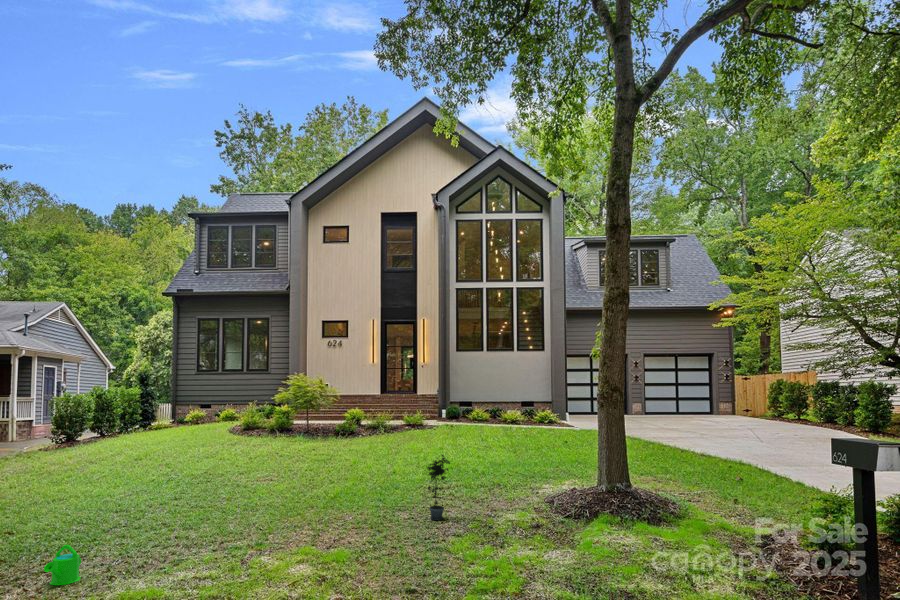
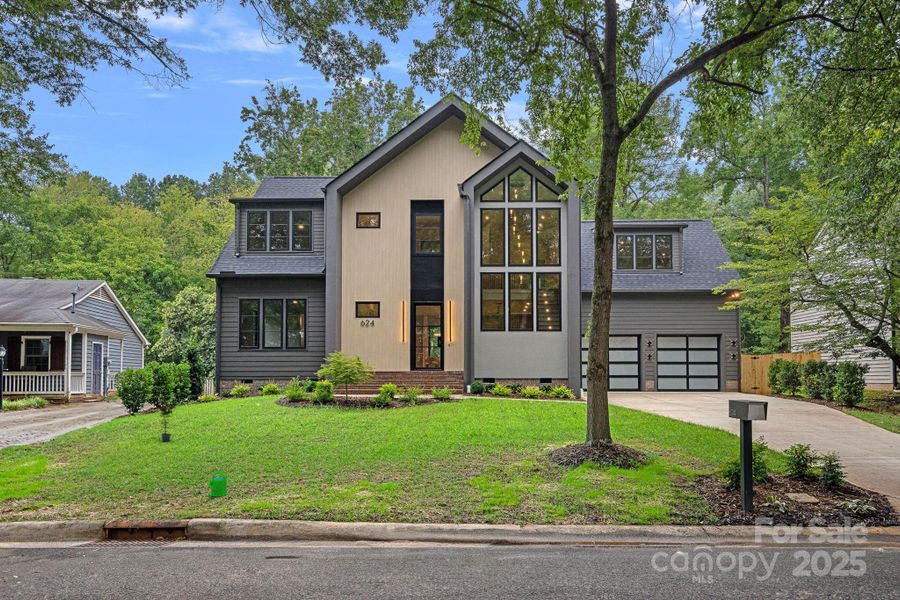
potted plant: present [427,455,450,520] -> present [160,405,175,442]

